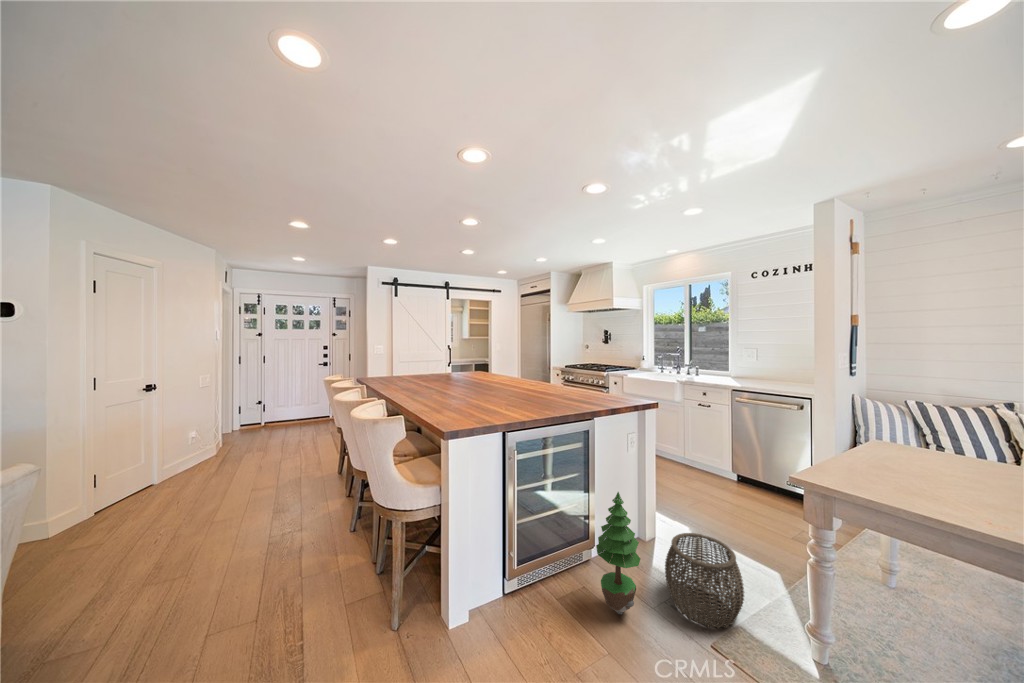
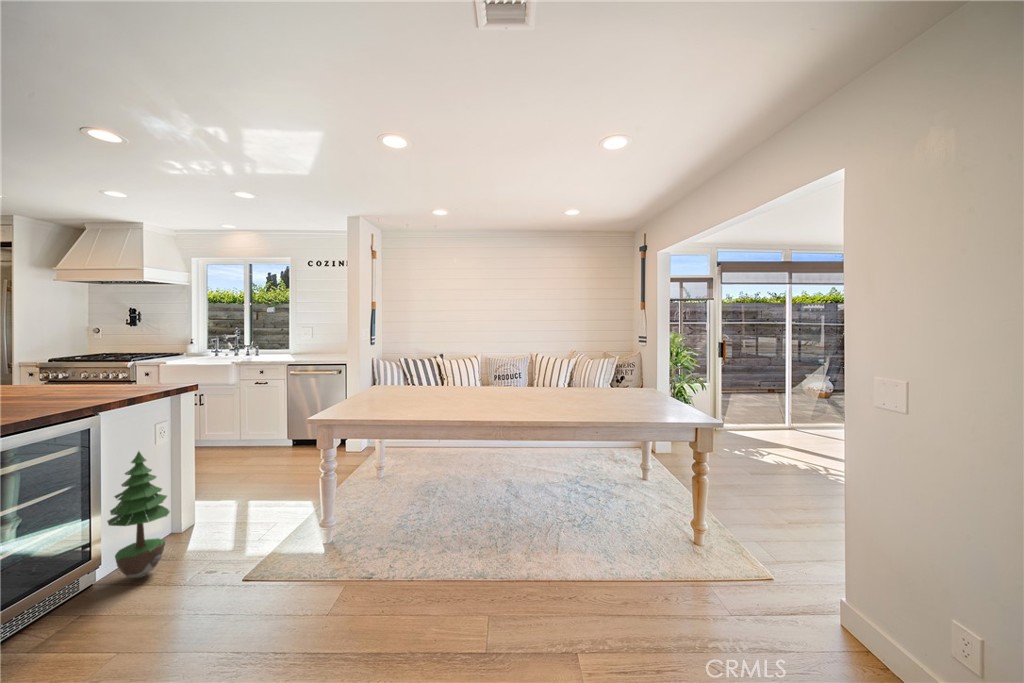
woven basket: present [665,533,744,628] -> none [202,474,277,547]

